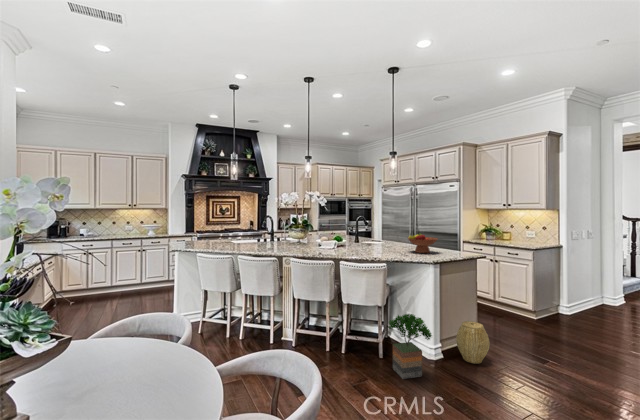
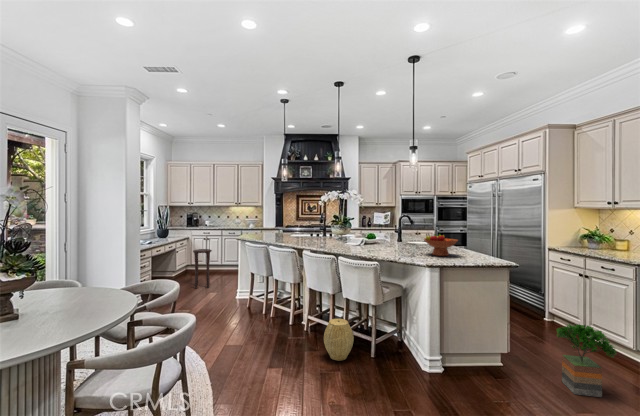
stool: none [88,265,116,318] -> present [193,249,212,288]
potted tree: present [389,314,432,379] -> present [557,324,616,397]
woven basket: present [456,321,490,364] -> present [324,319,354,361]

